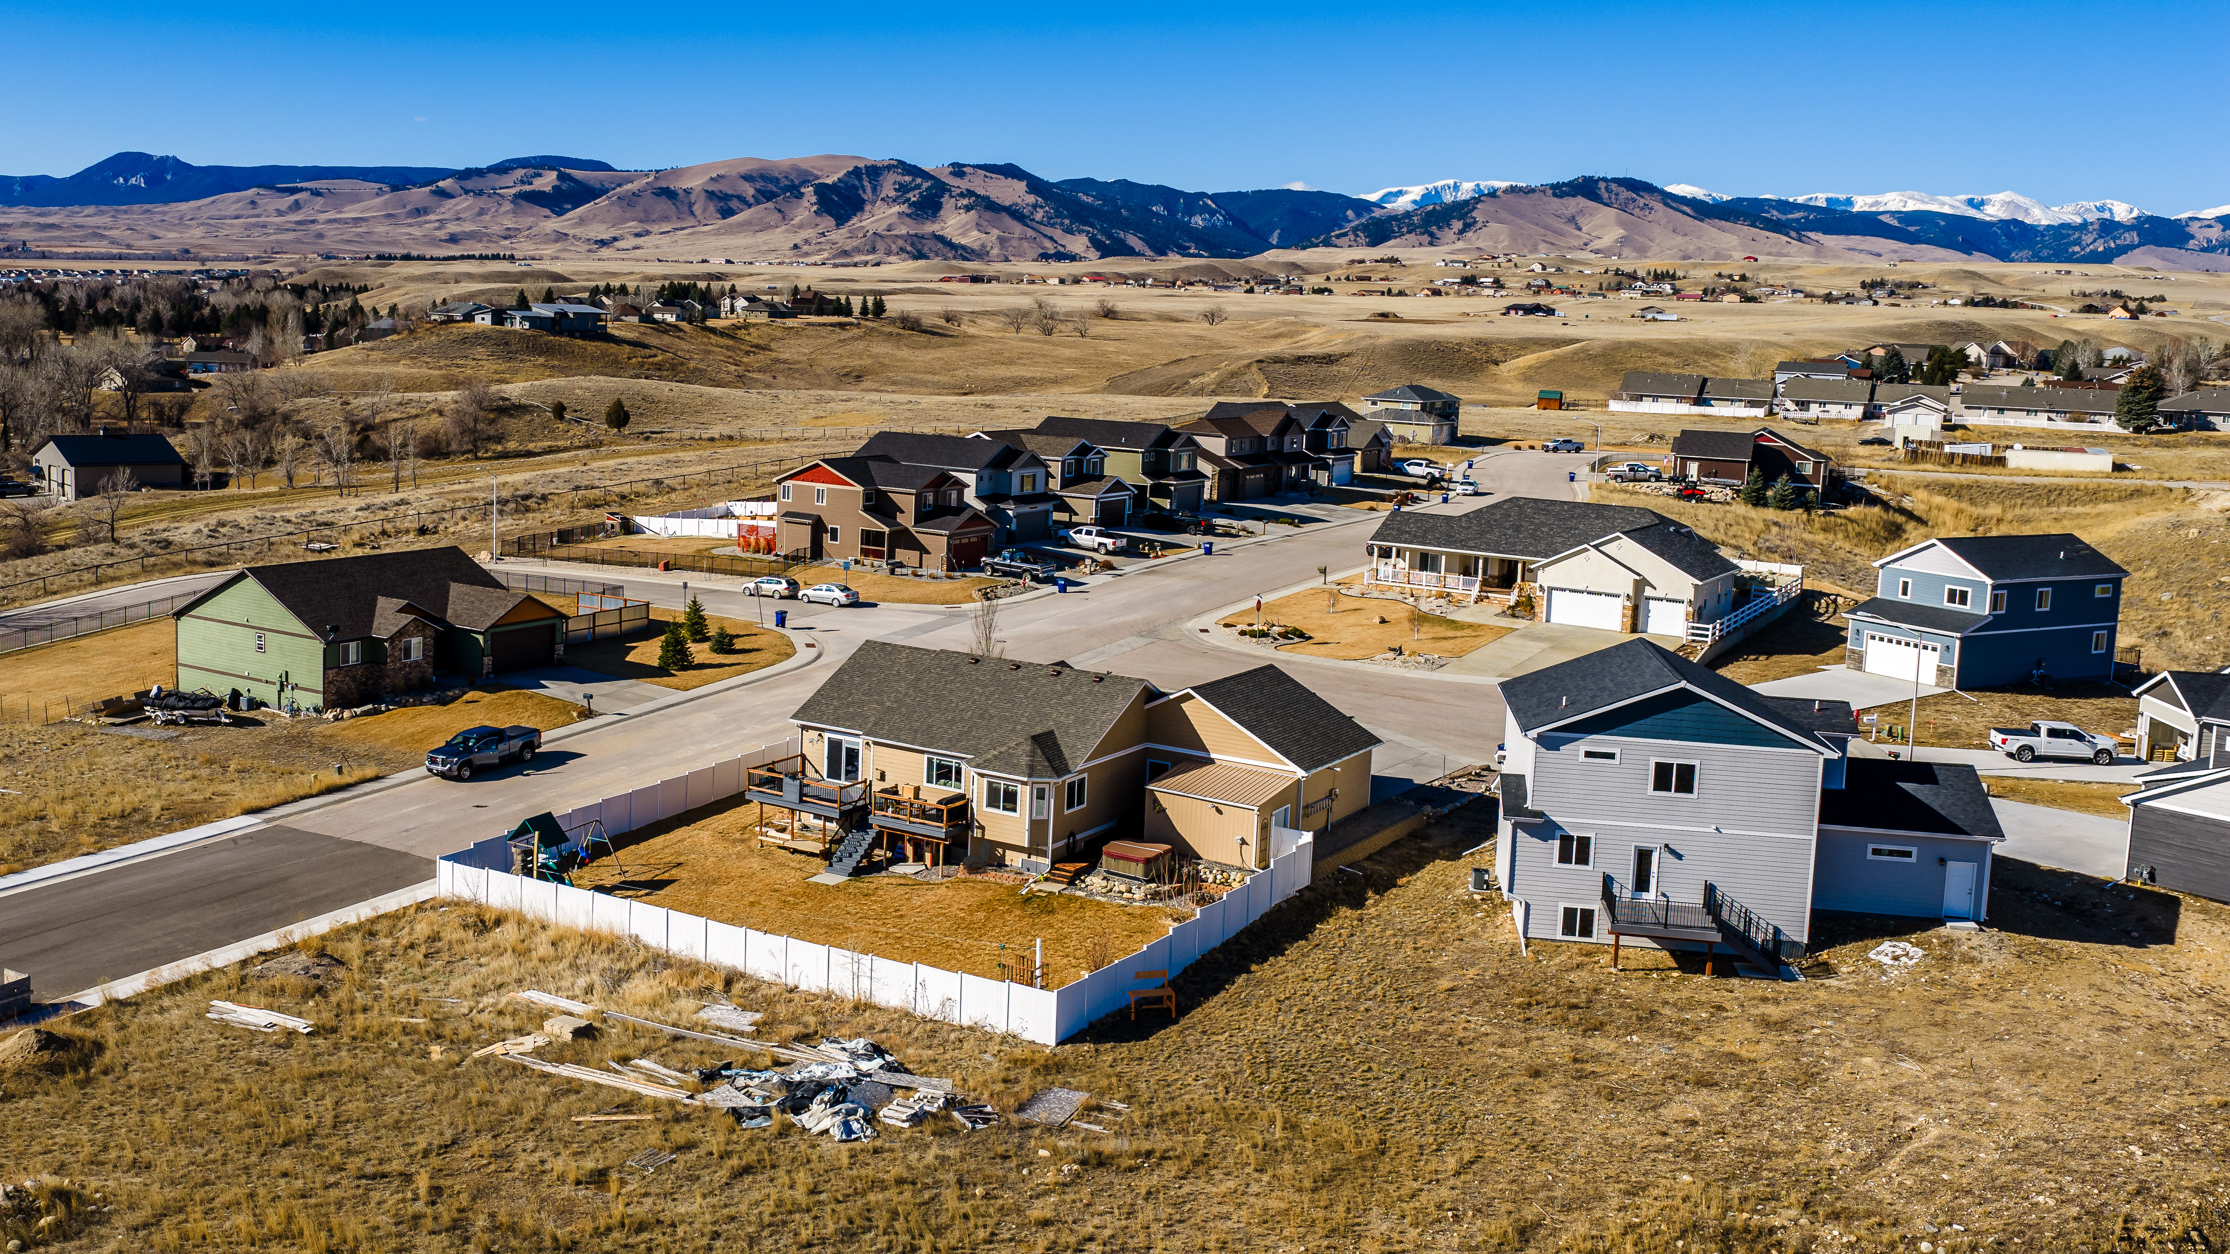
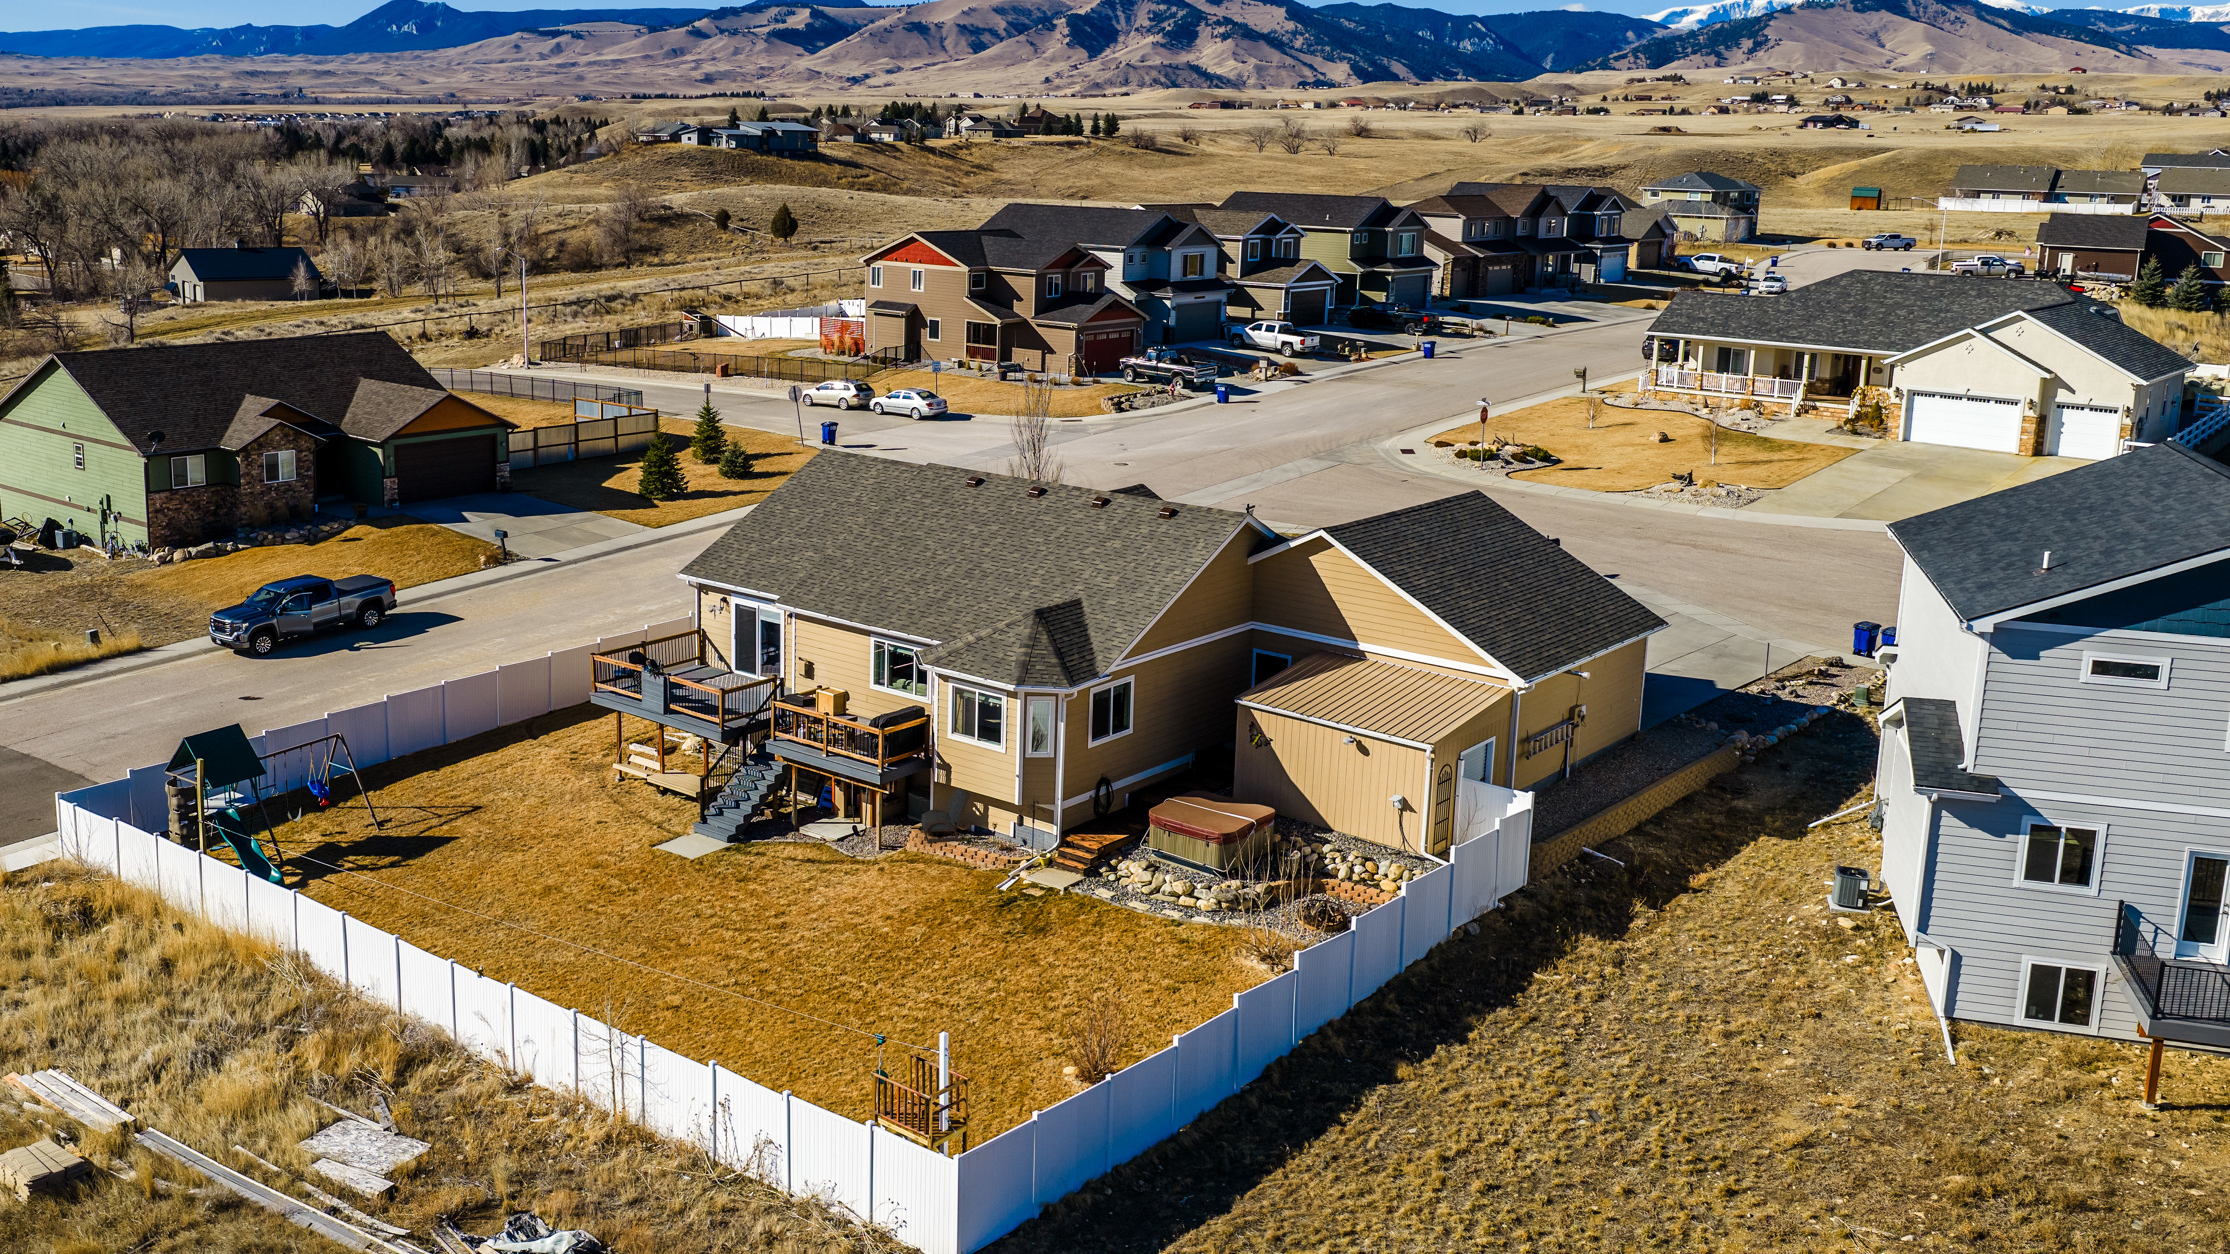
bench: present [1128,969,1175,1020] -> none [1115,1095,1210,1200]

